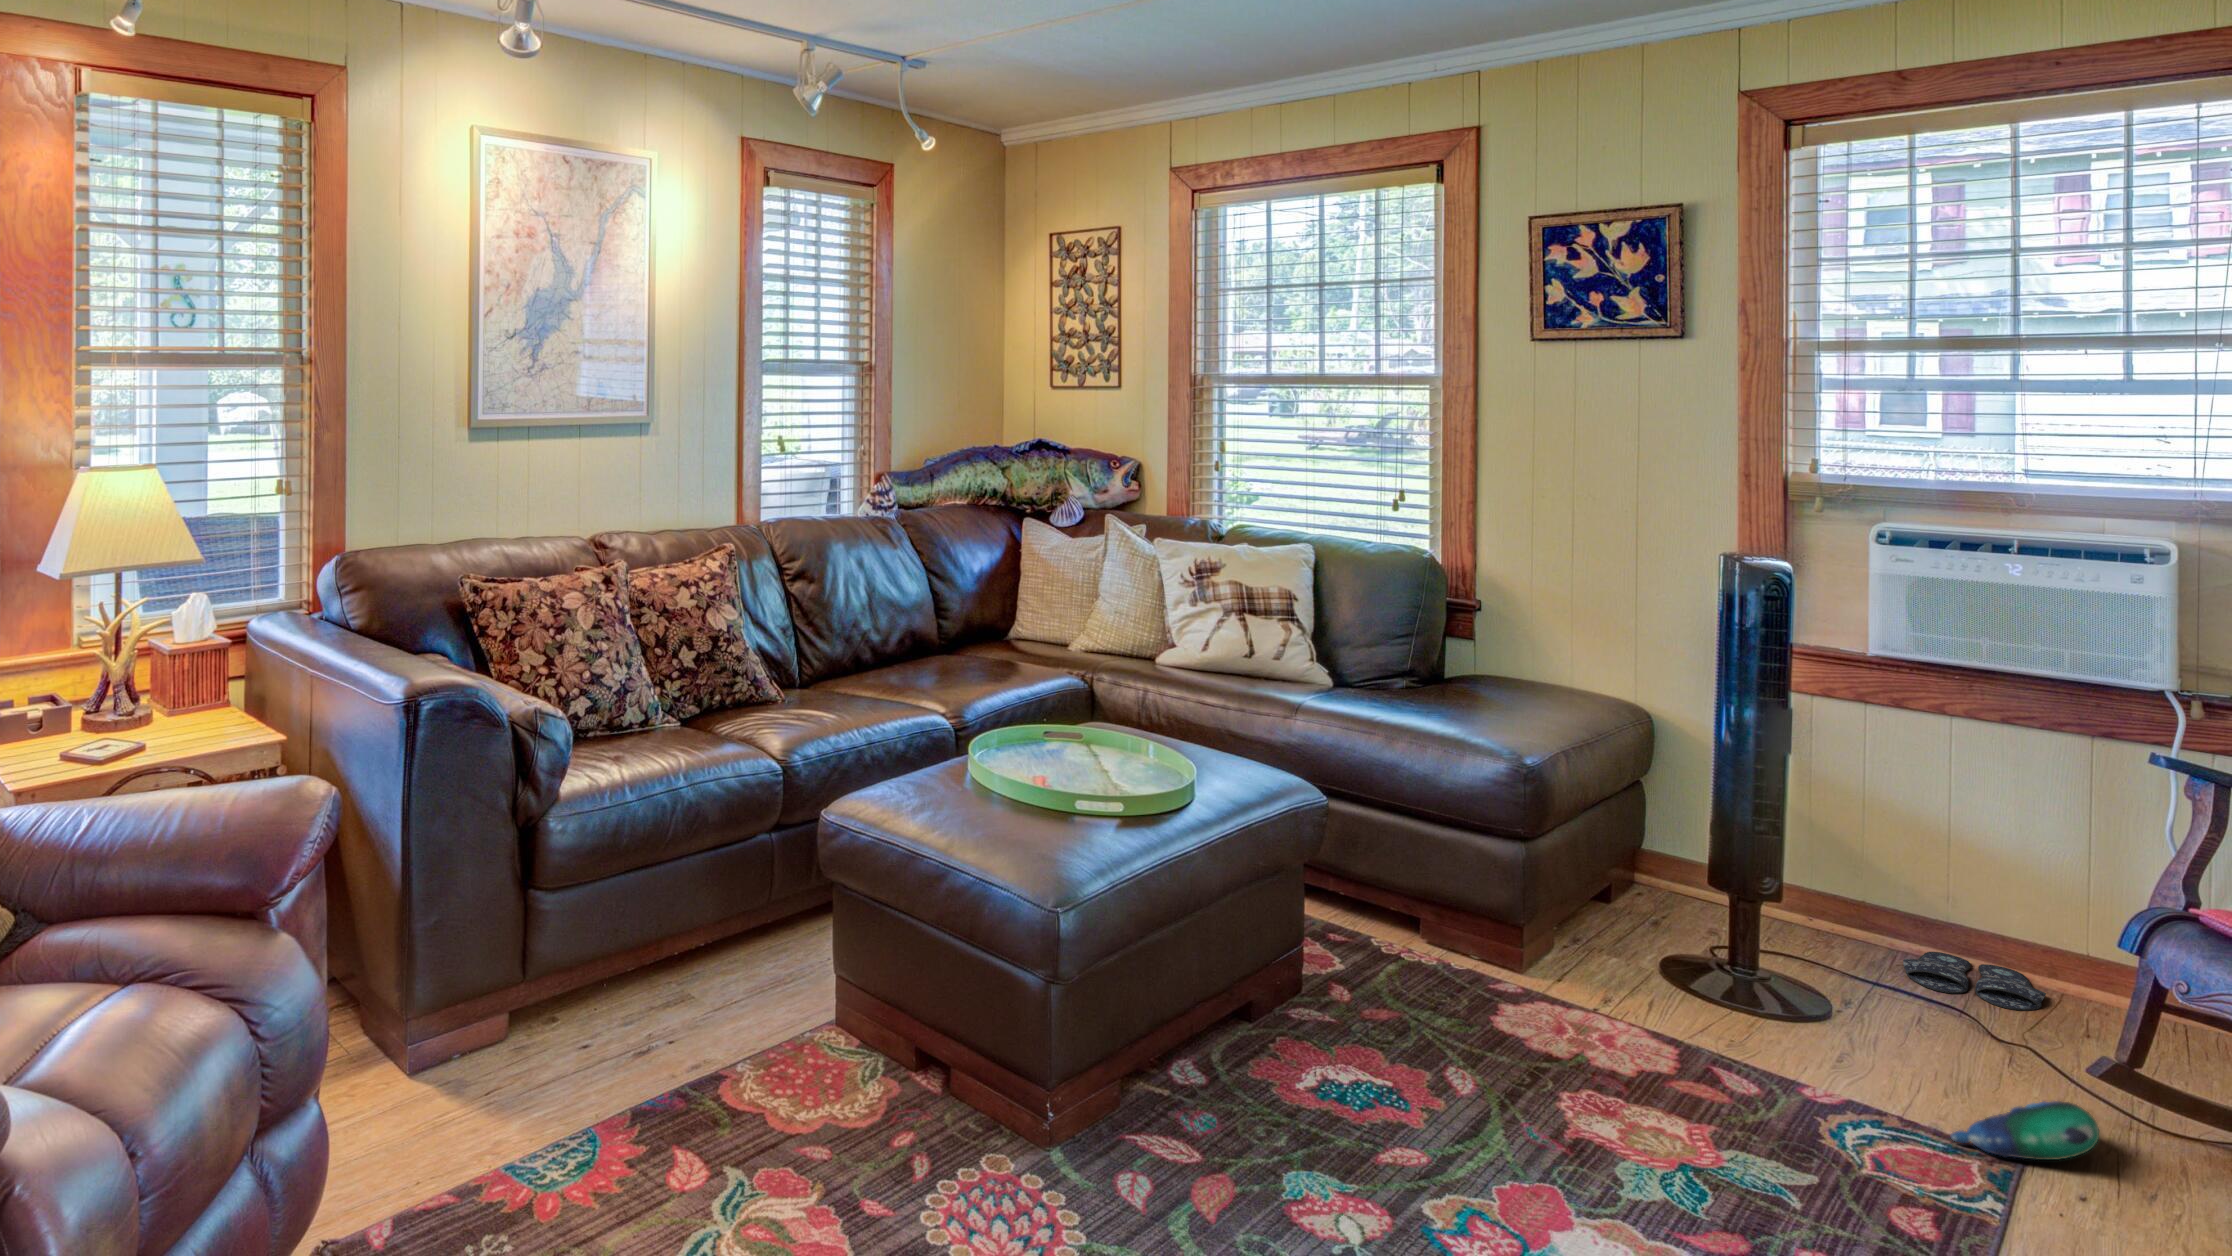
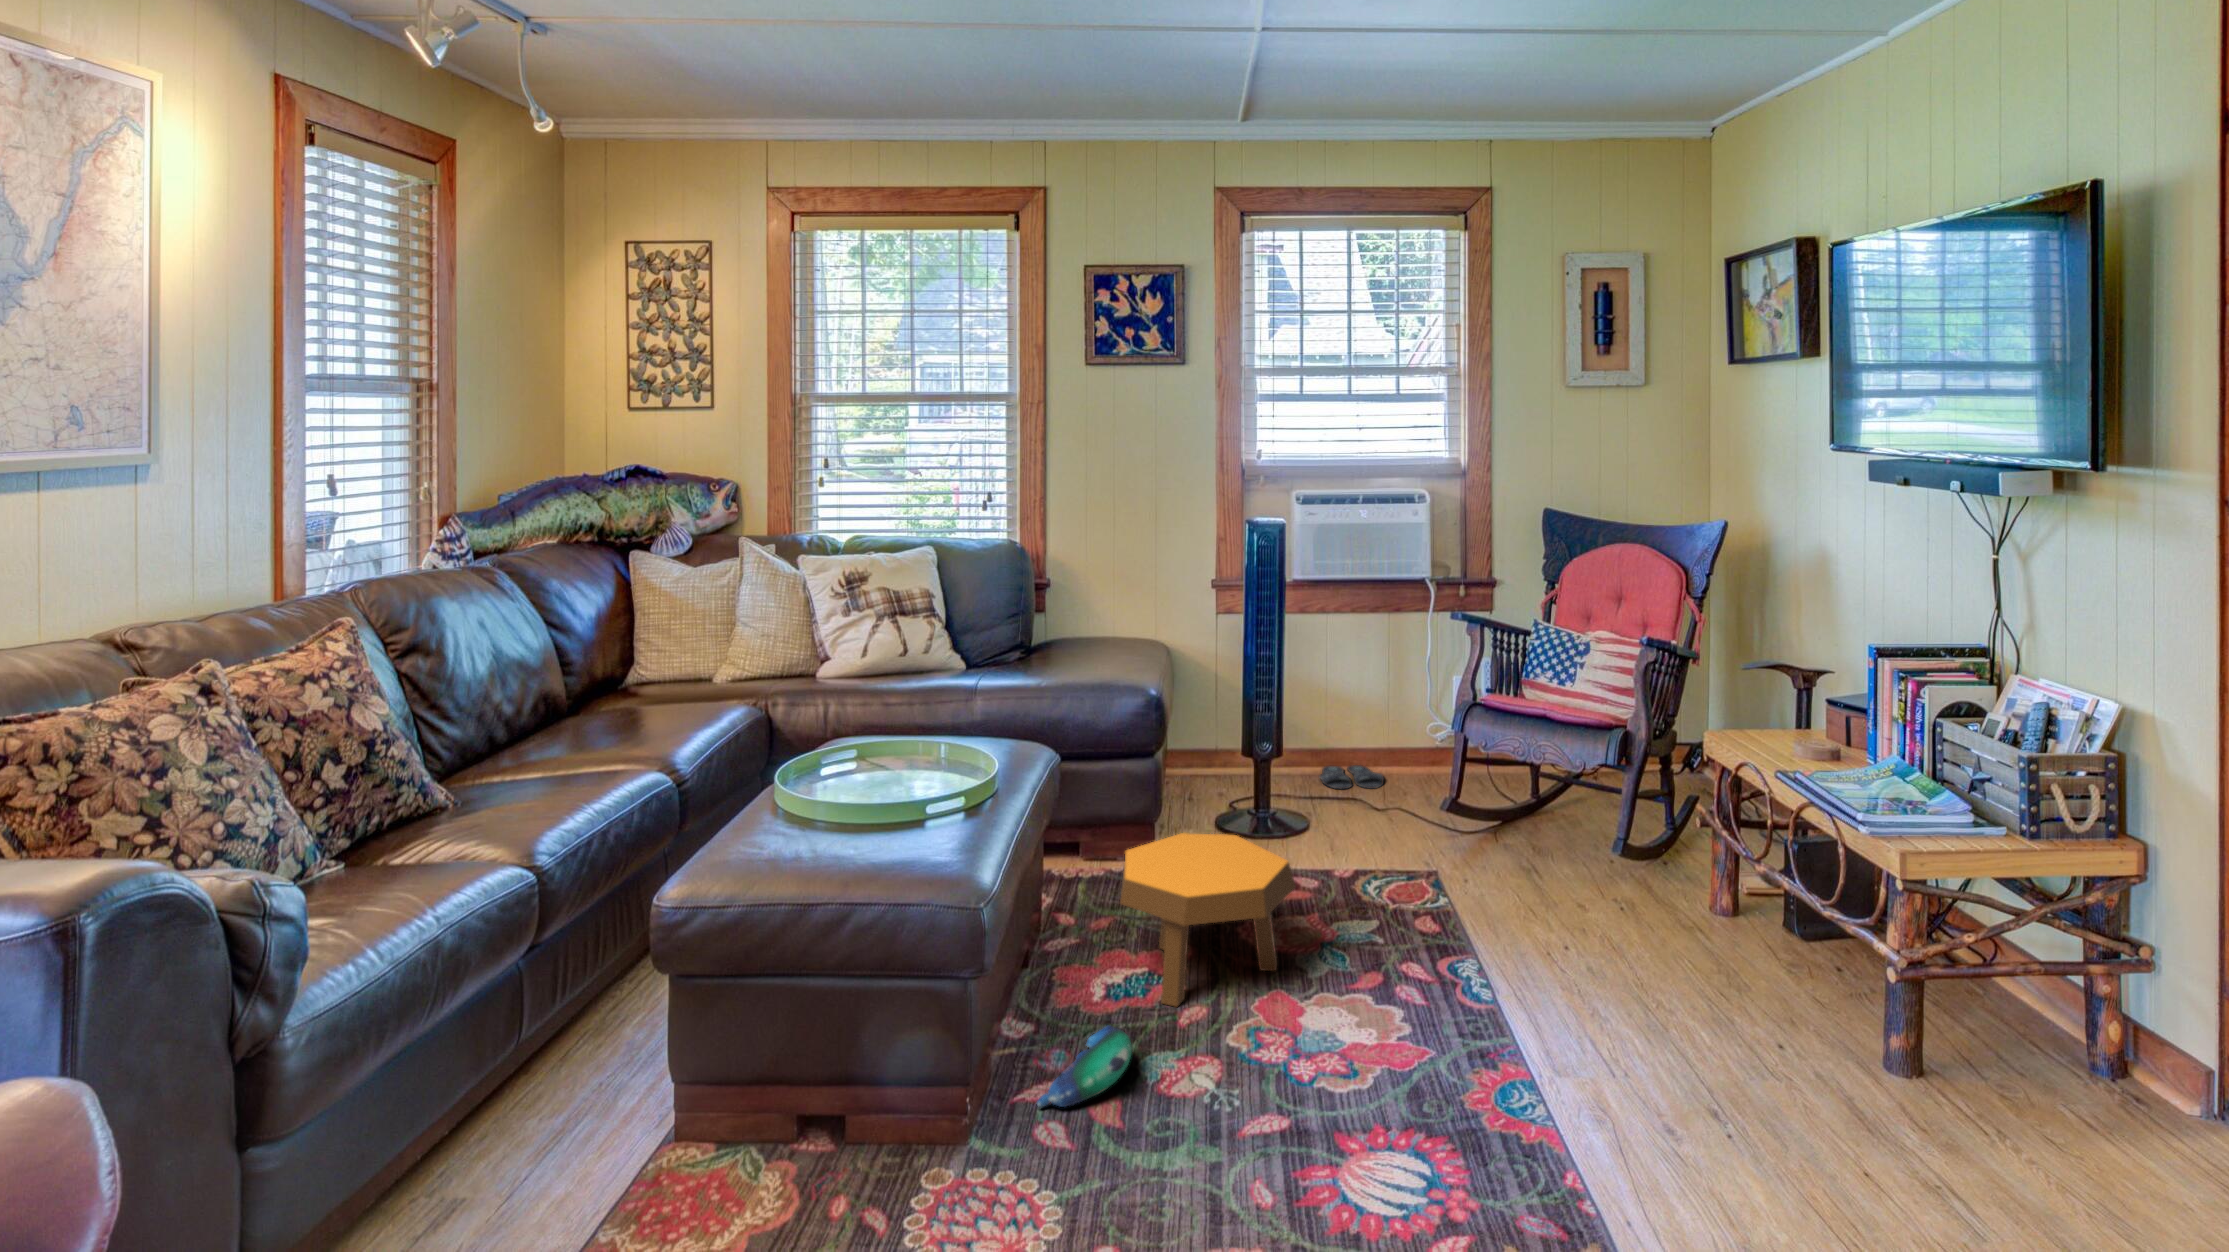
footstool: none [1342,932,1613,1162] -> present [1120,833,1296,1007]
plush toy: present [1951,1101,2099,1160] -> present [1037,1025,1132,1107]

